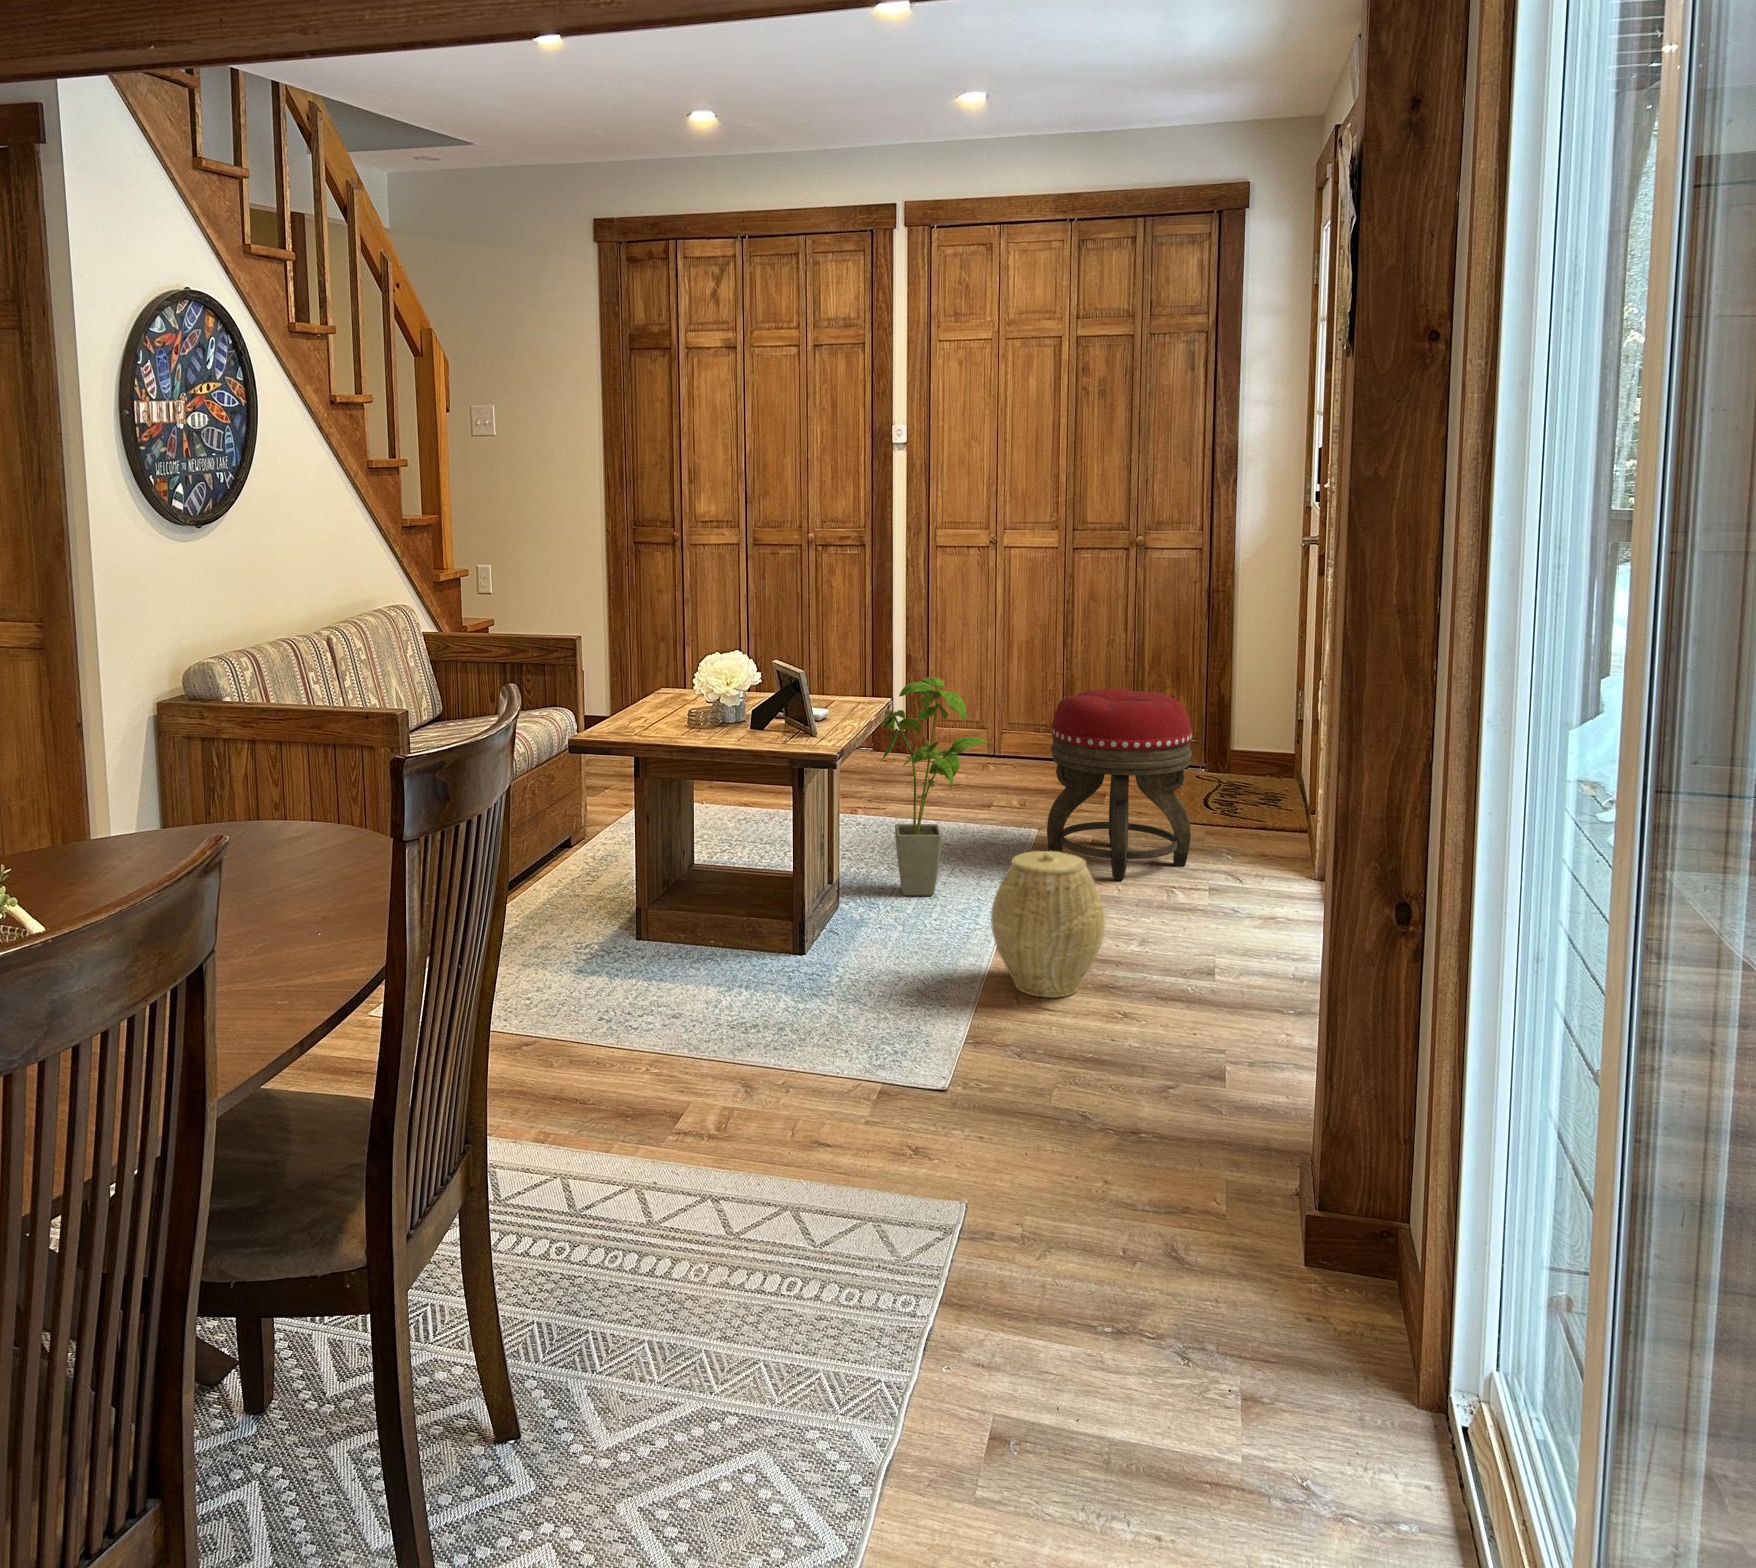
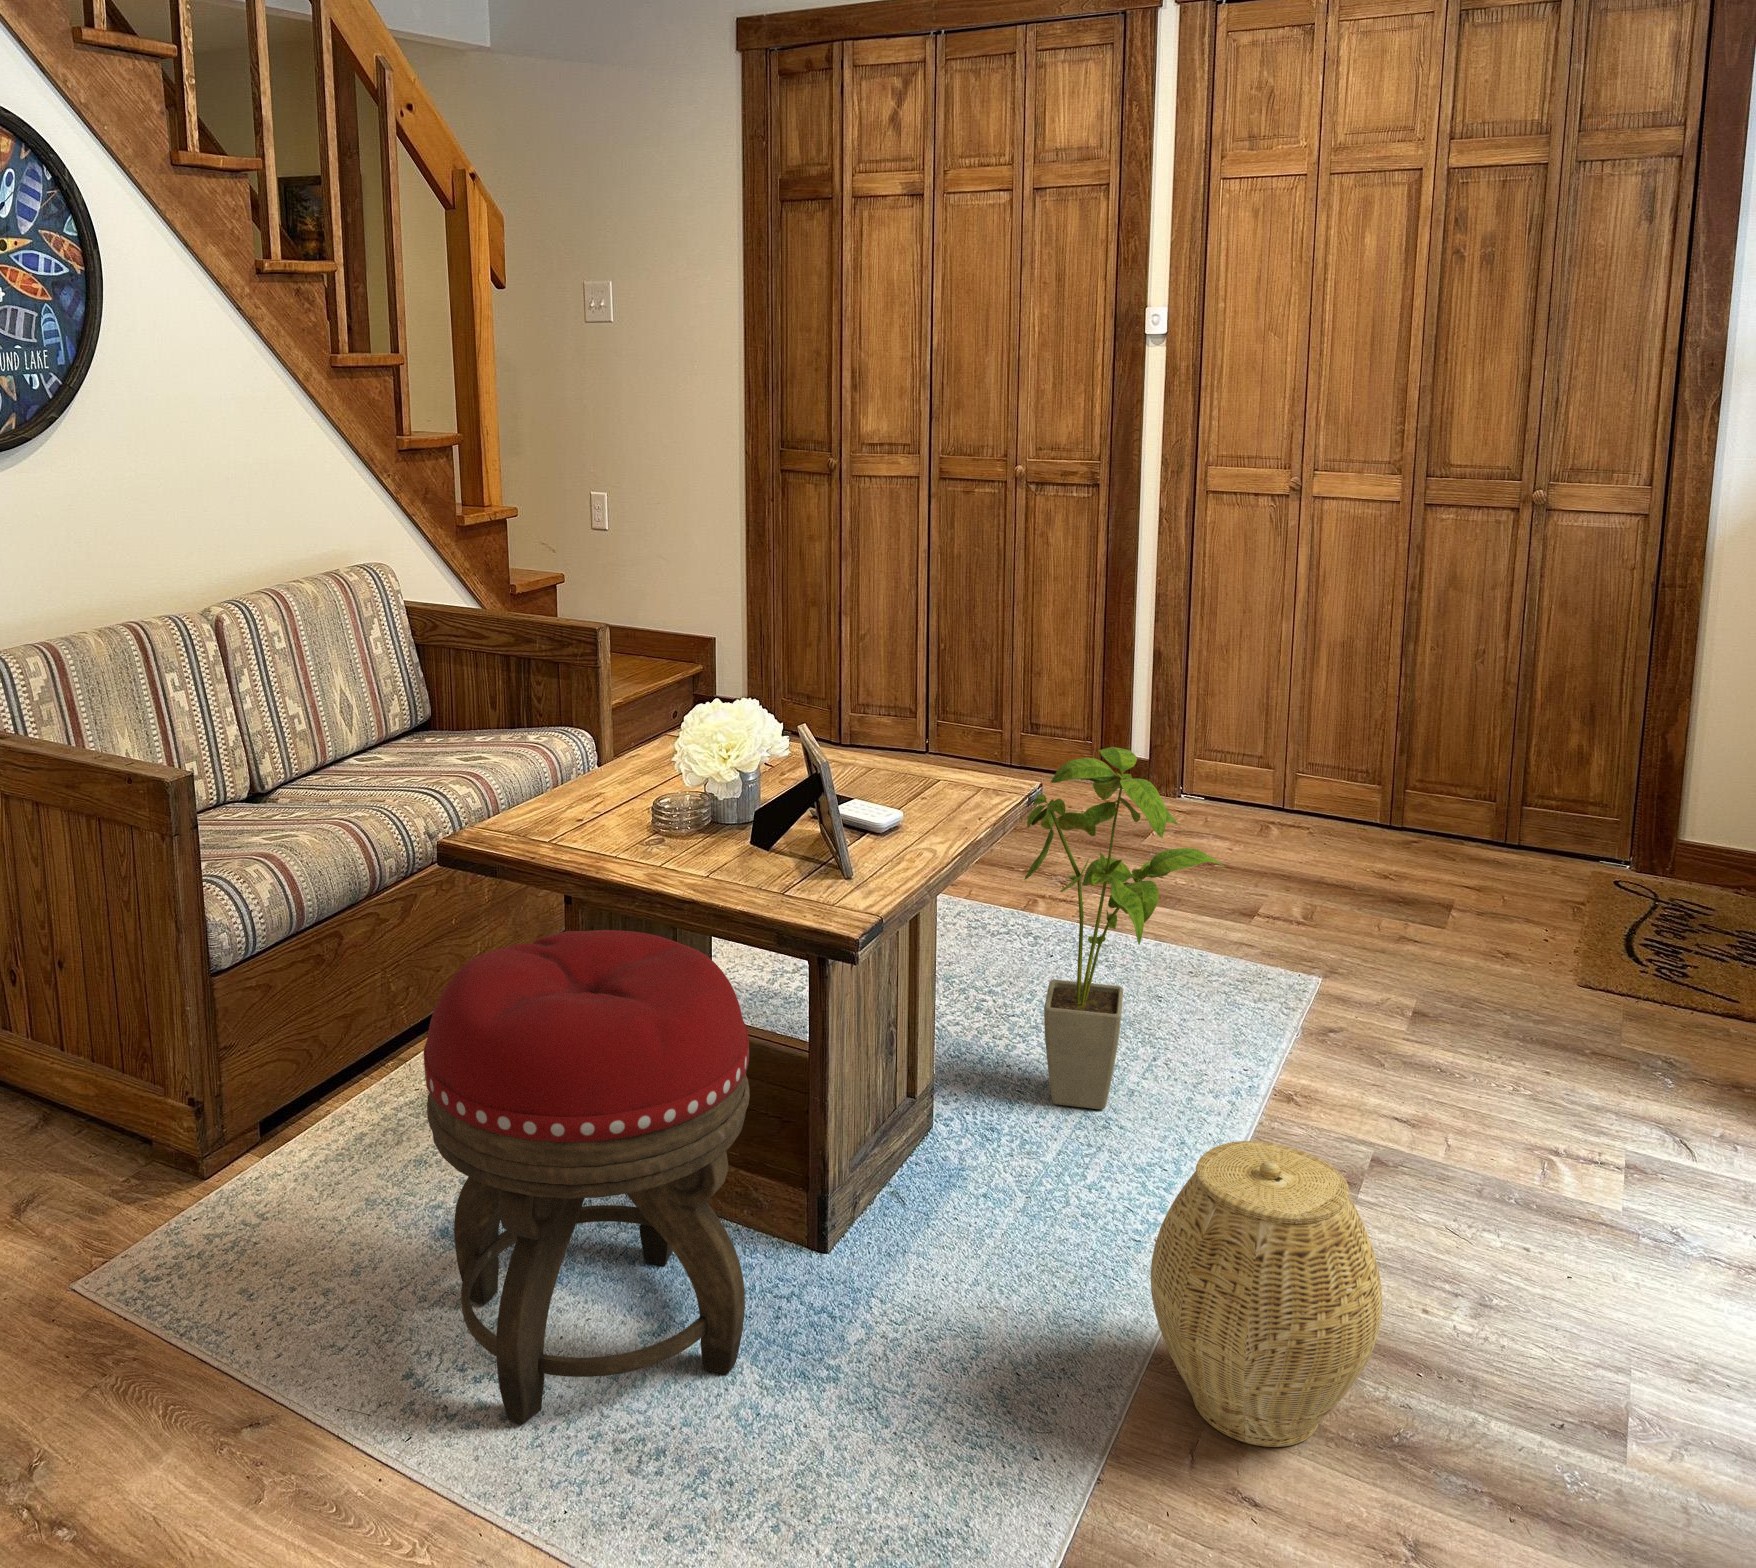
footstool: present [1047,689,1192,880] -> present [424,930,750,1425]

